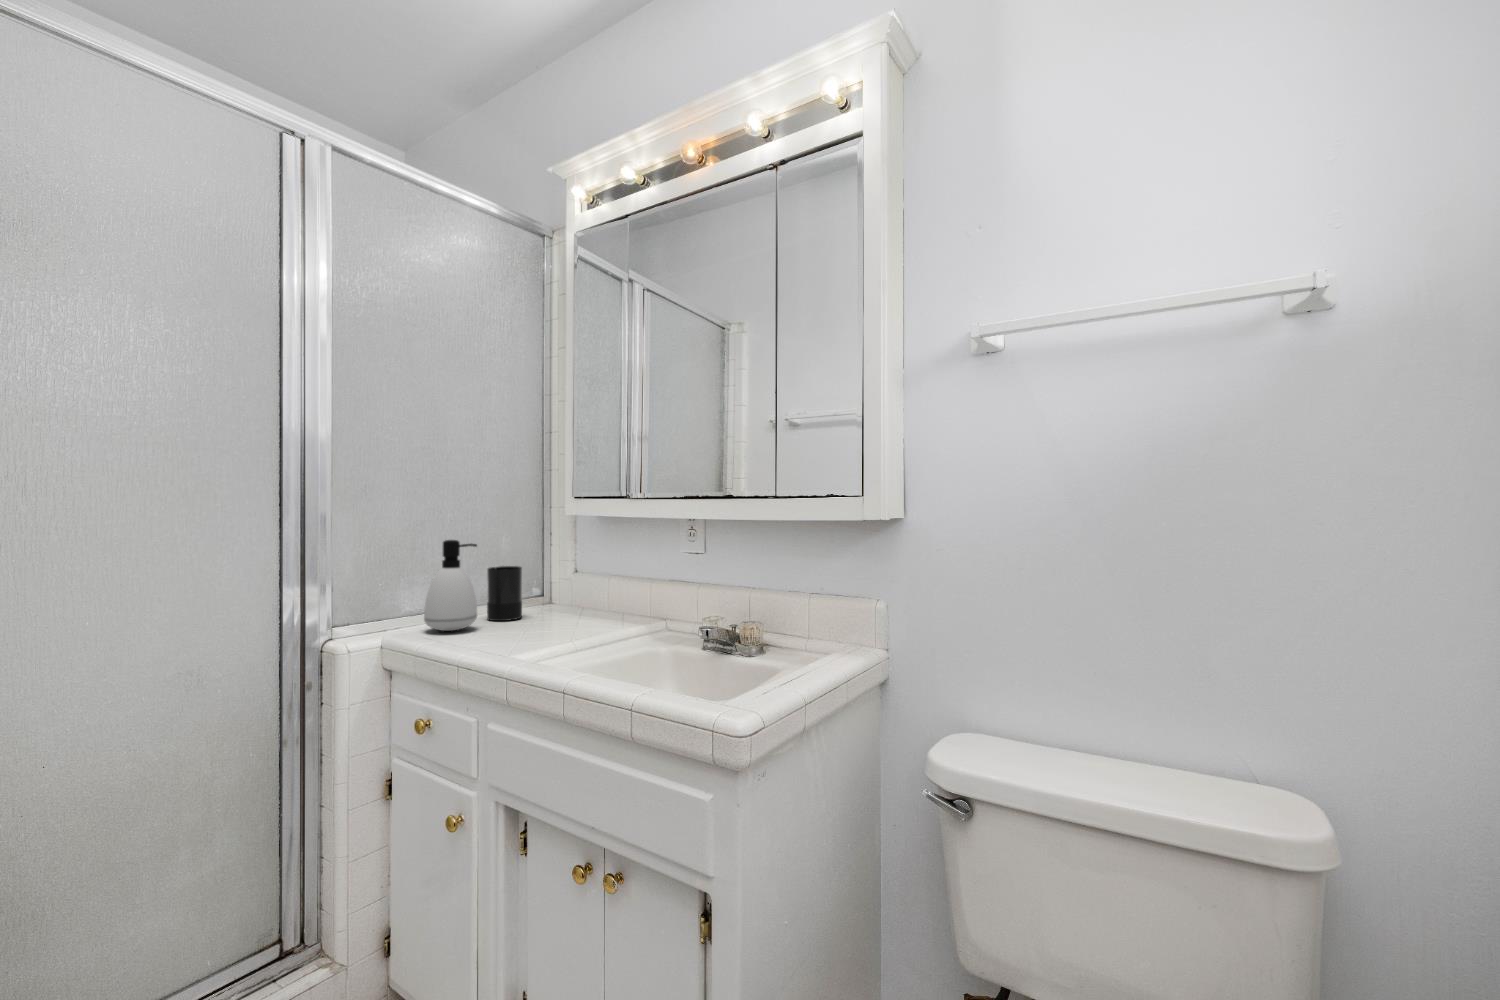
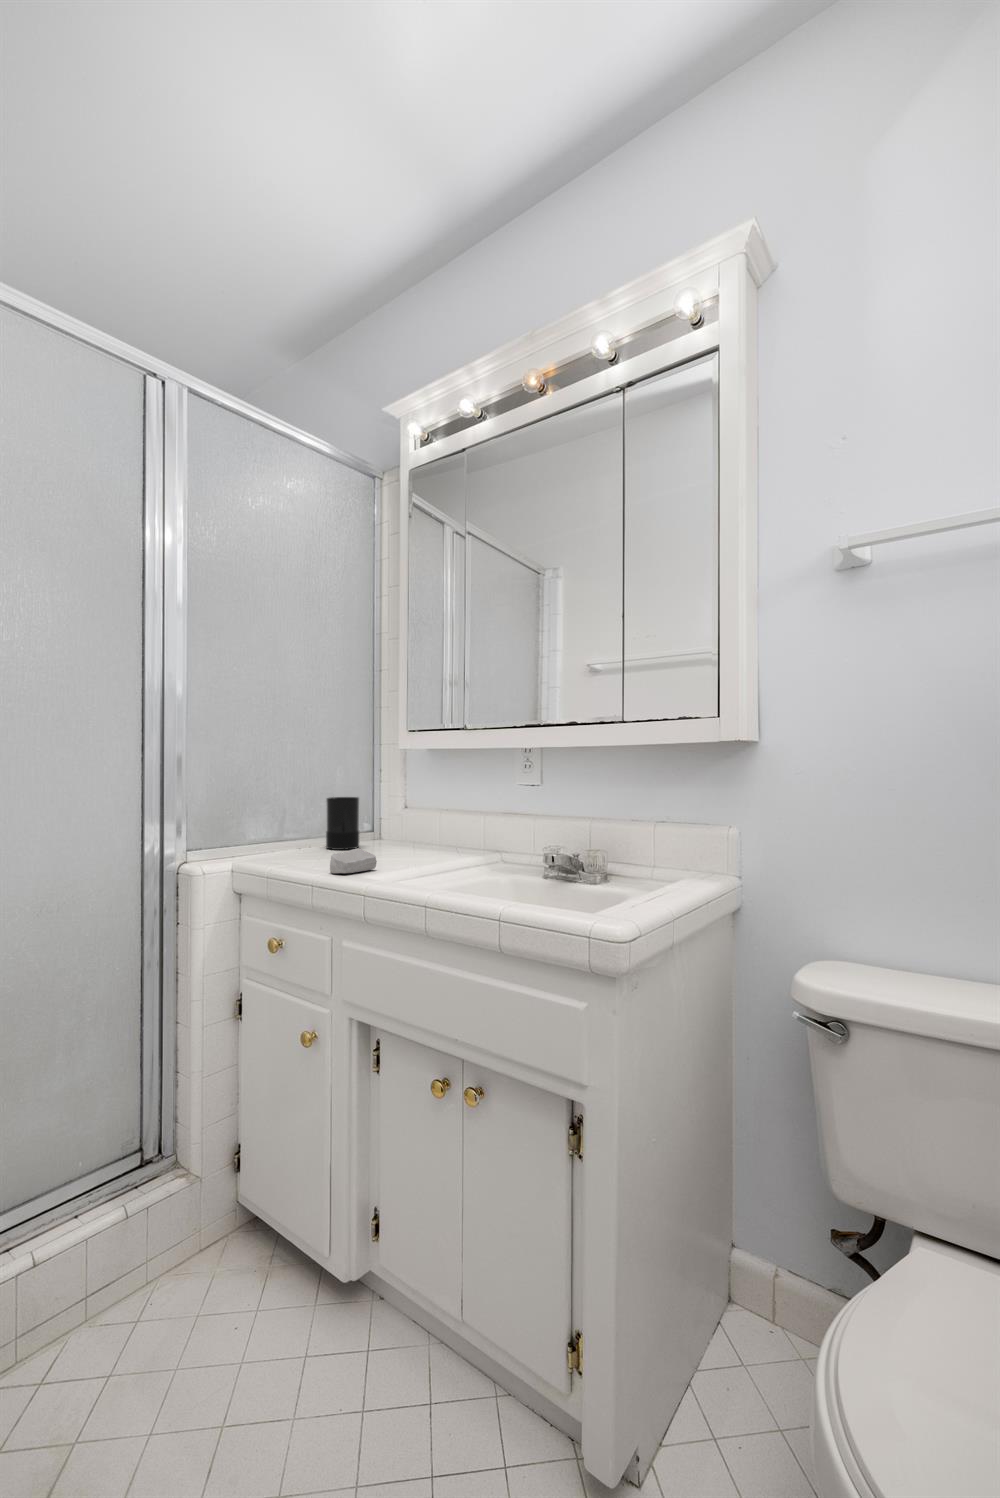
soap dispenser: present [424,540,477,631] -> none [271,768,321,856]
soap bar: none [478,625,529,652] -> present [330,848,377,873]

